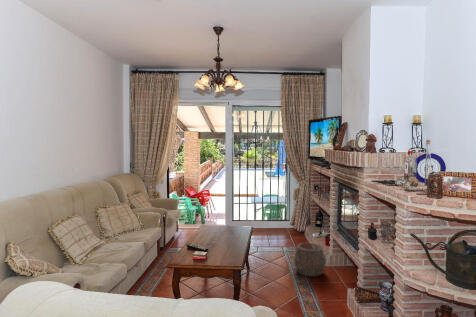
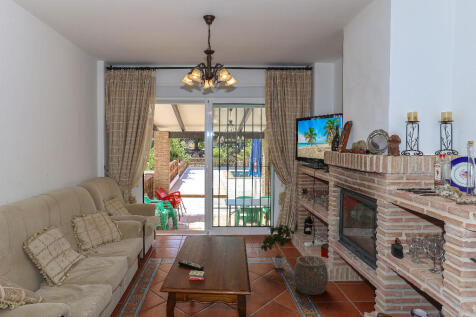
potted plant: none [269,216,301,255] -> present [261,224,294,268]

